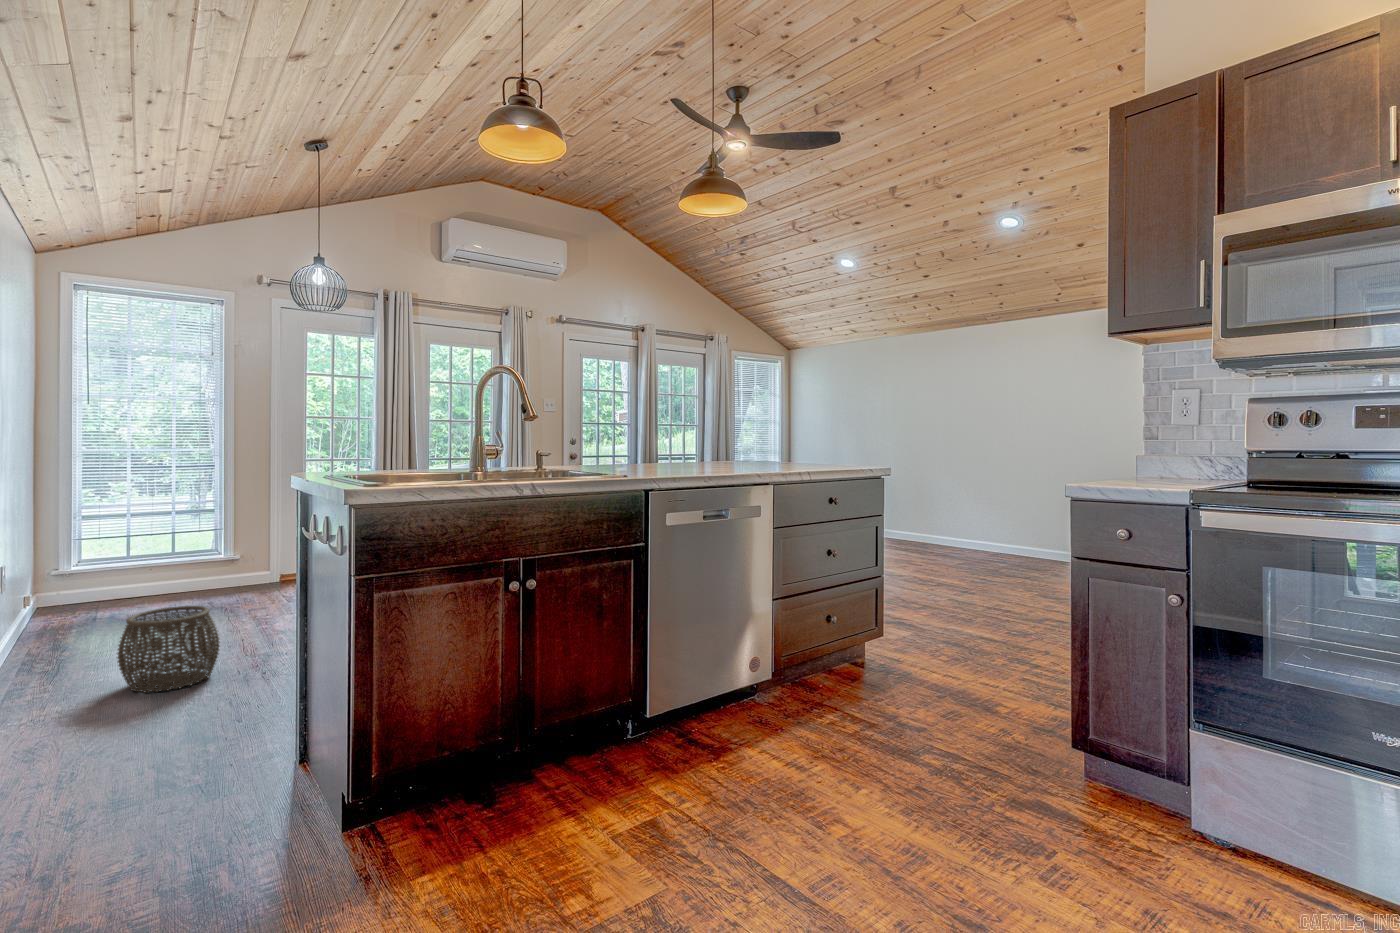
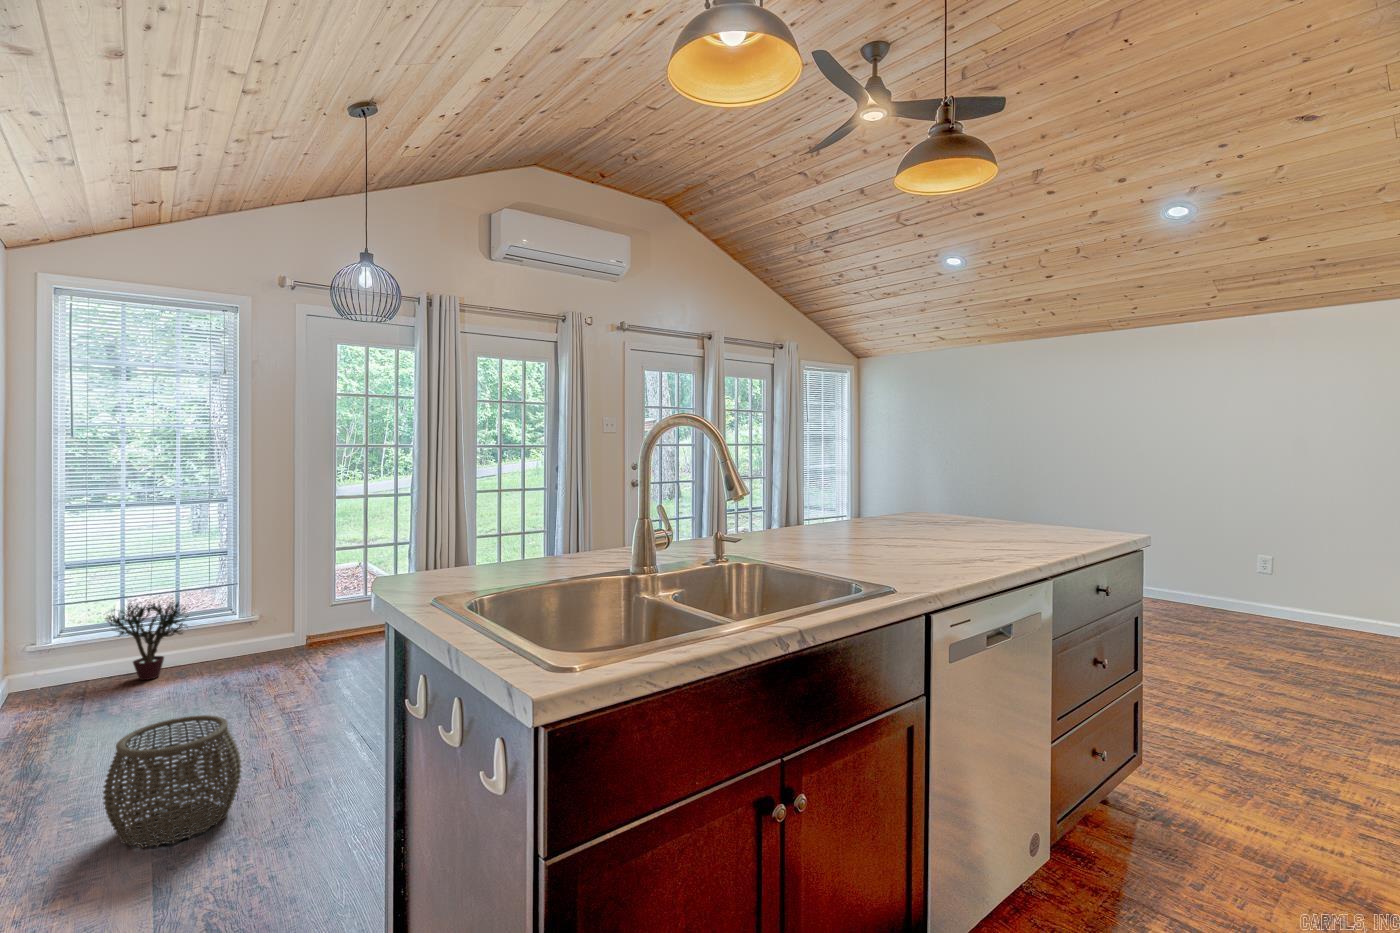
potted plant: none [114,540,185,605] -> present [106,602,188,680]

